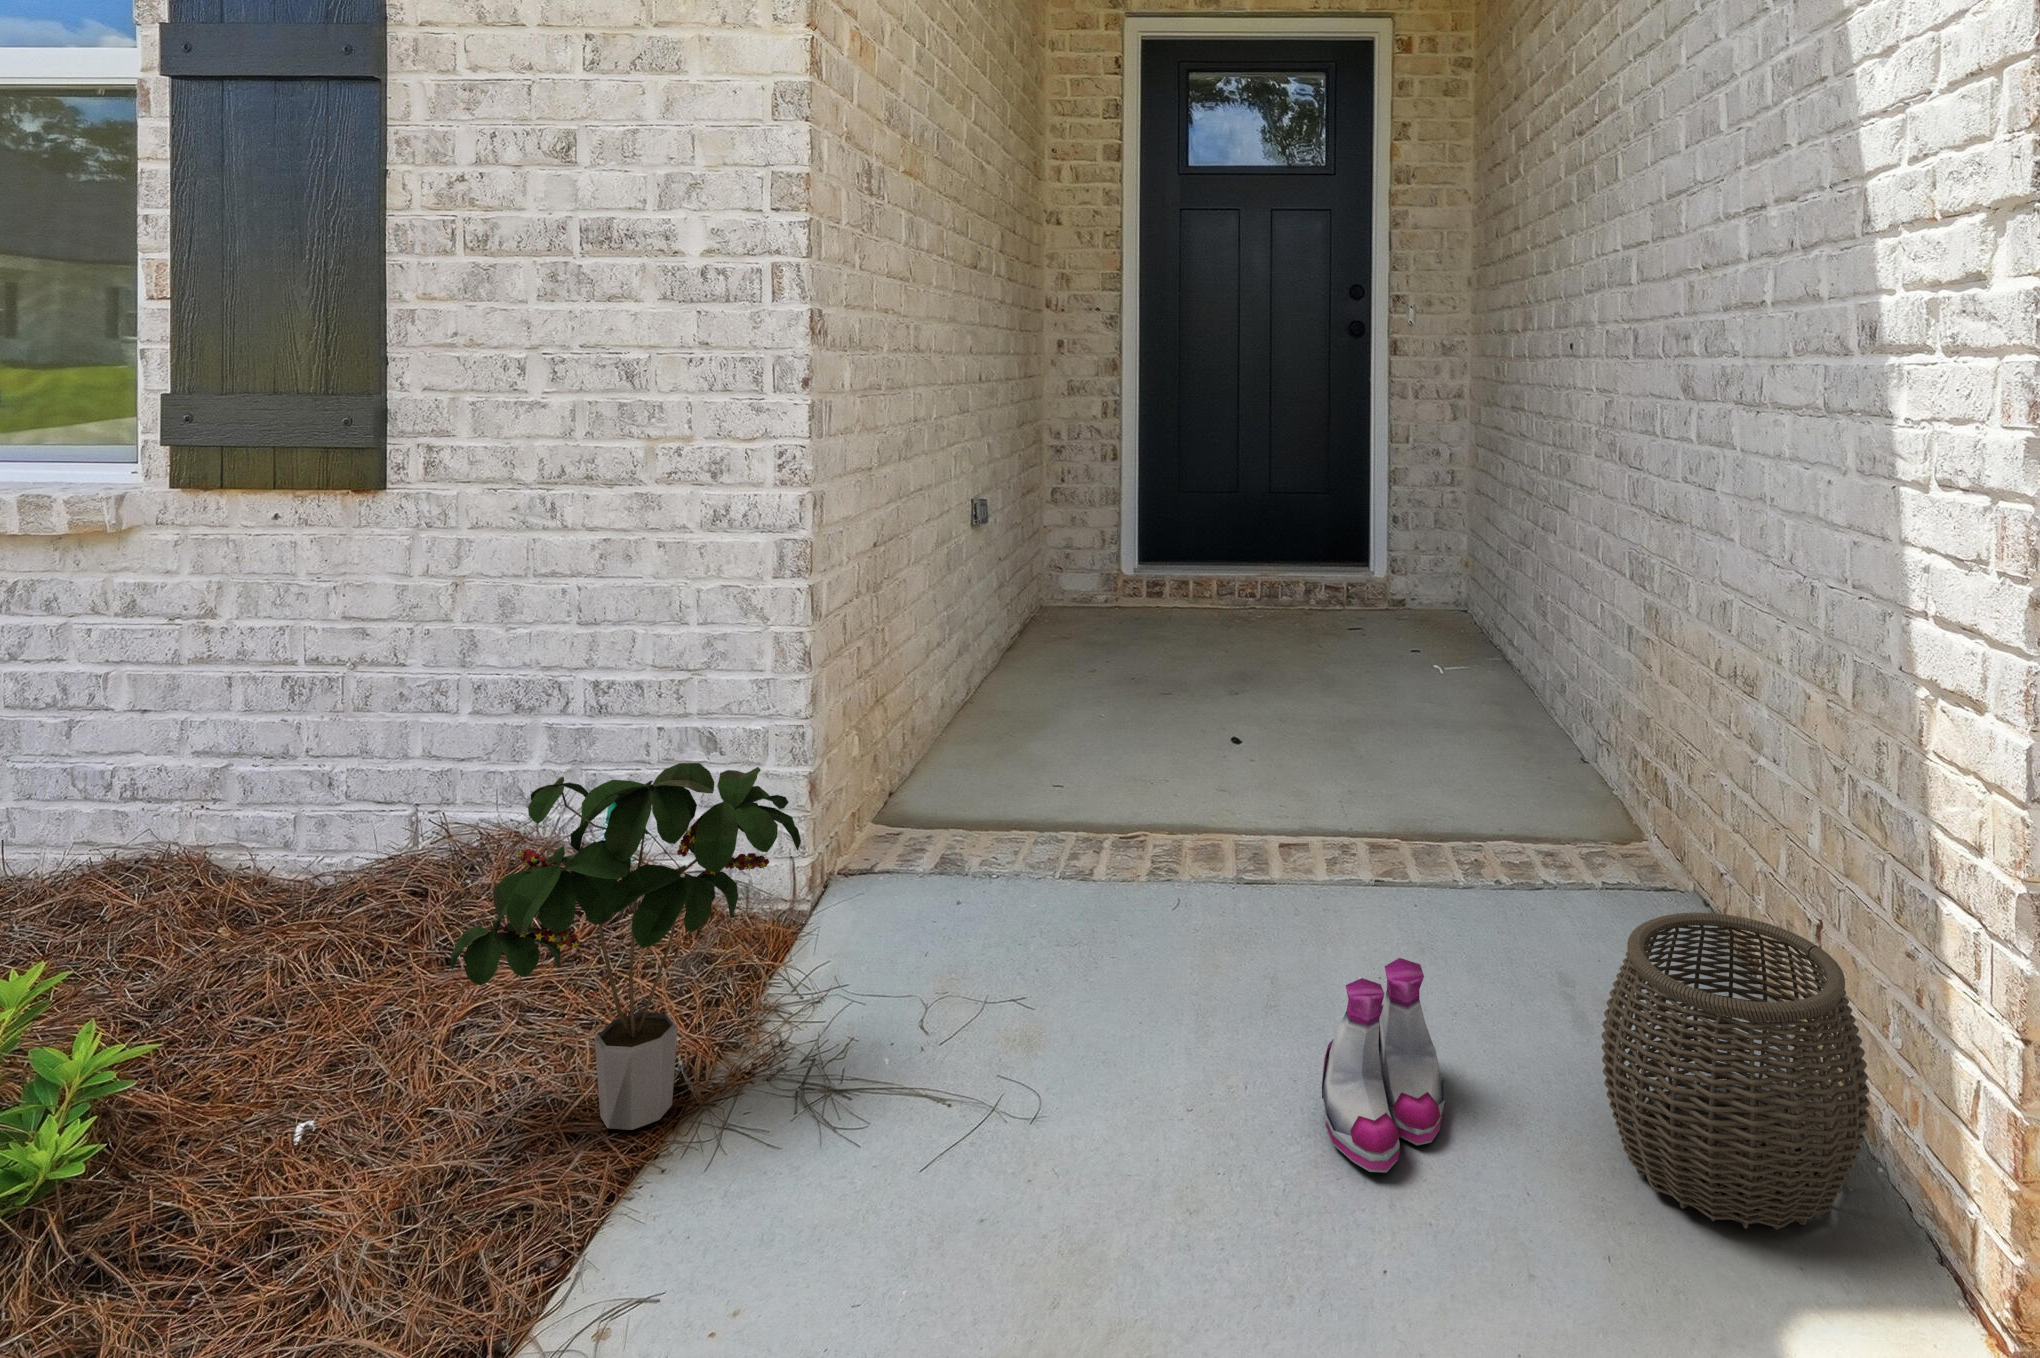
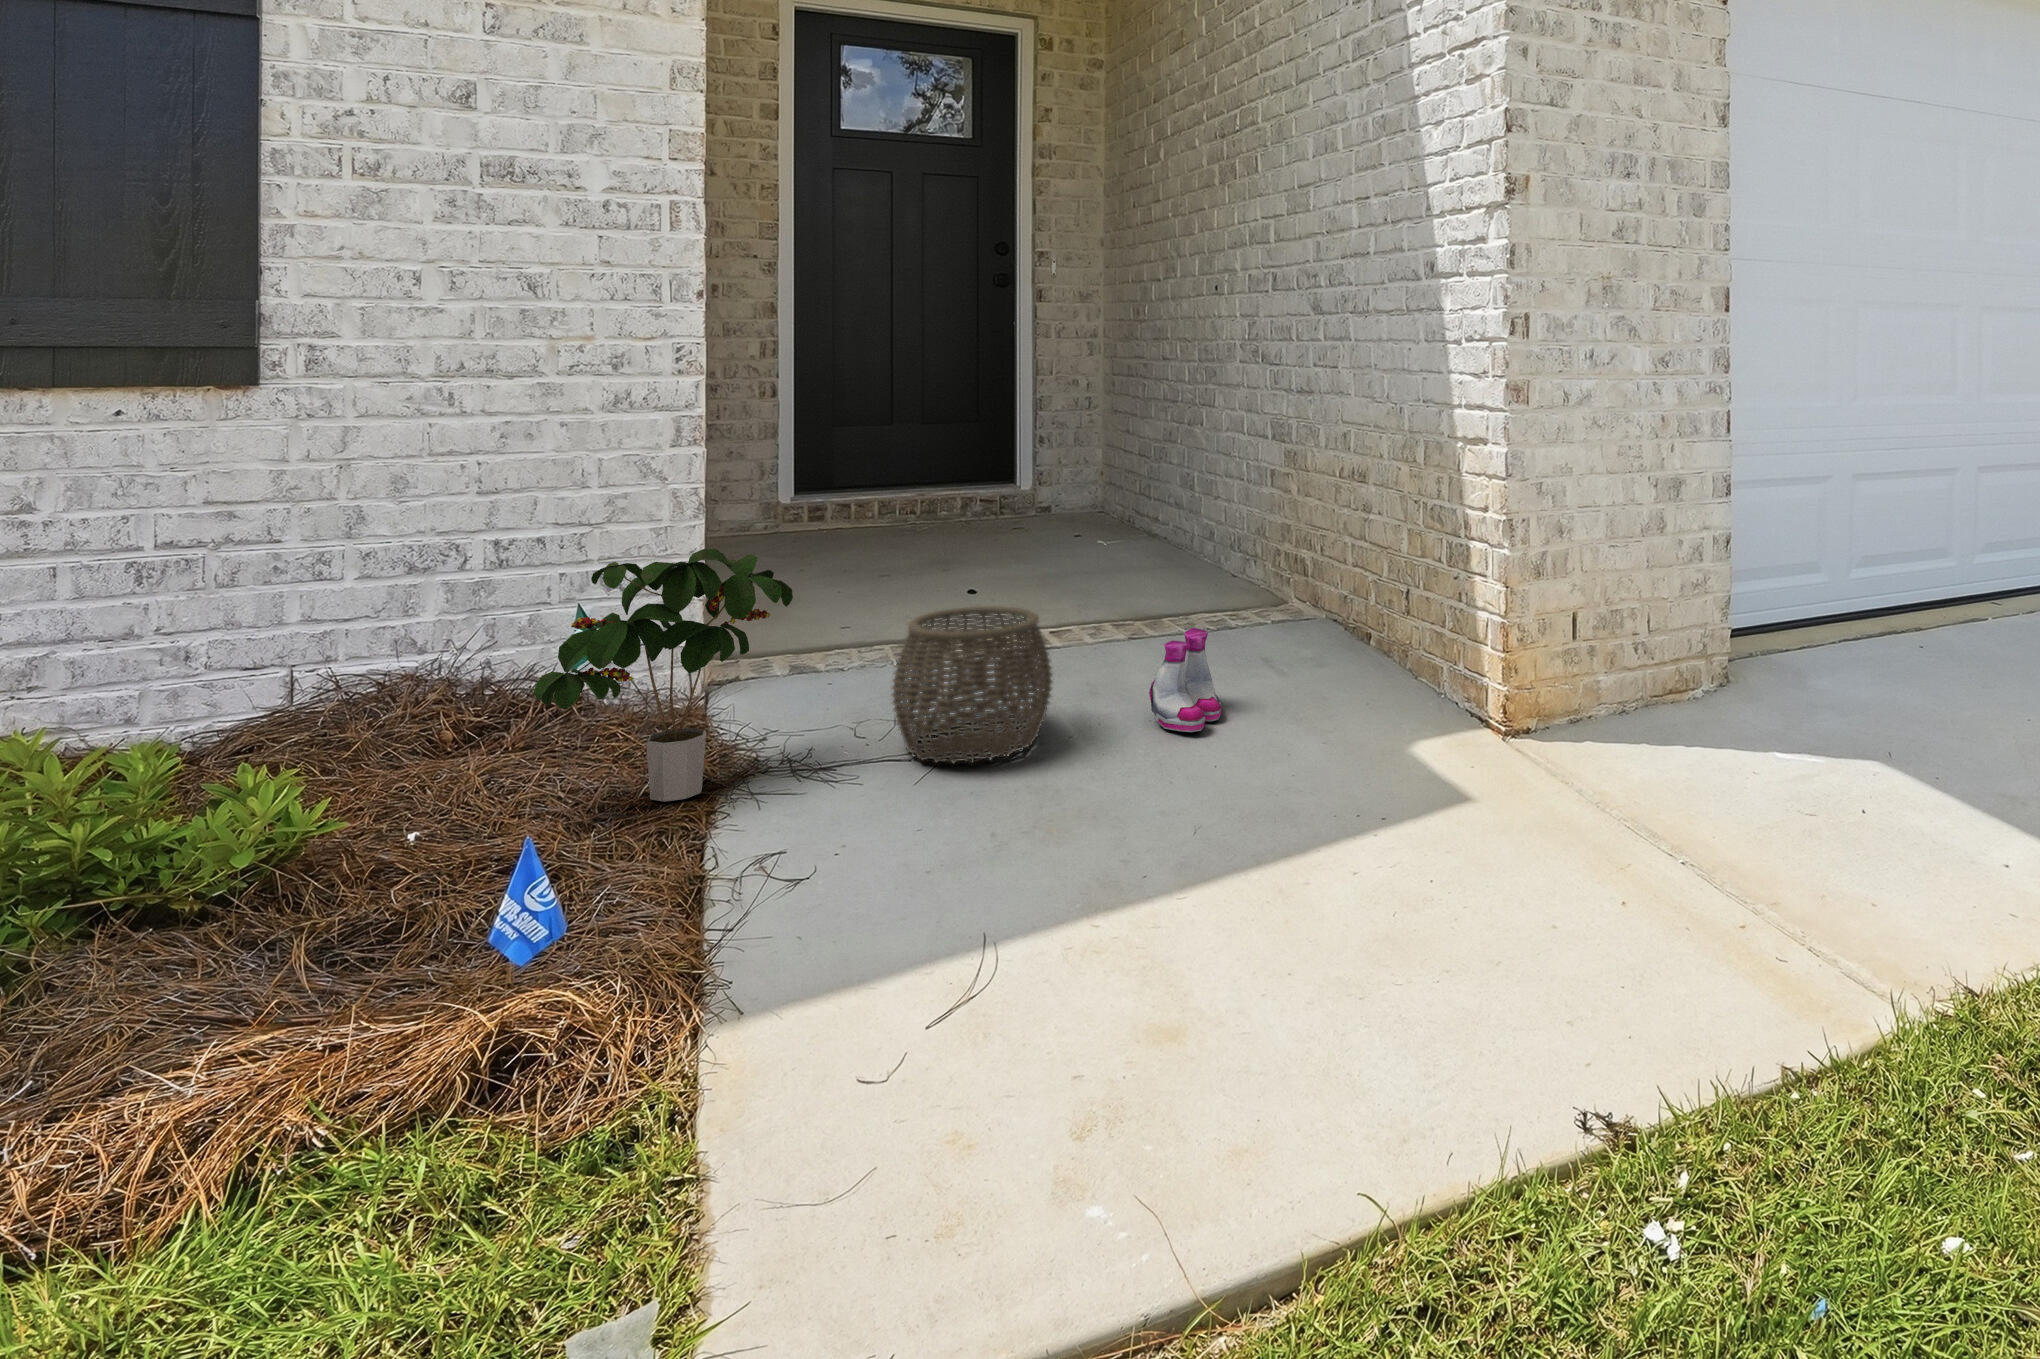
woven basket: present [1601,912,1870,1230] -> present [892,606,1052,763]

